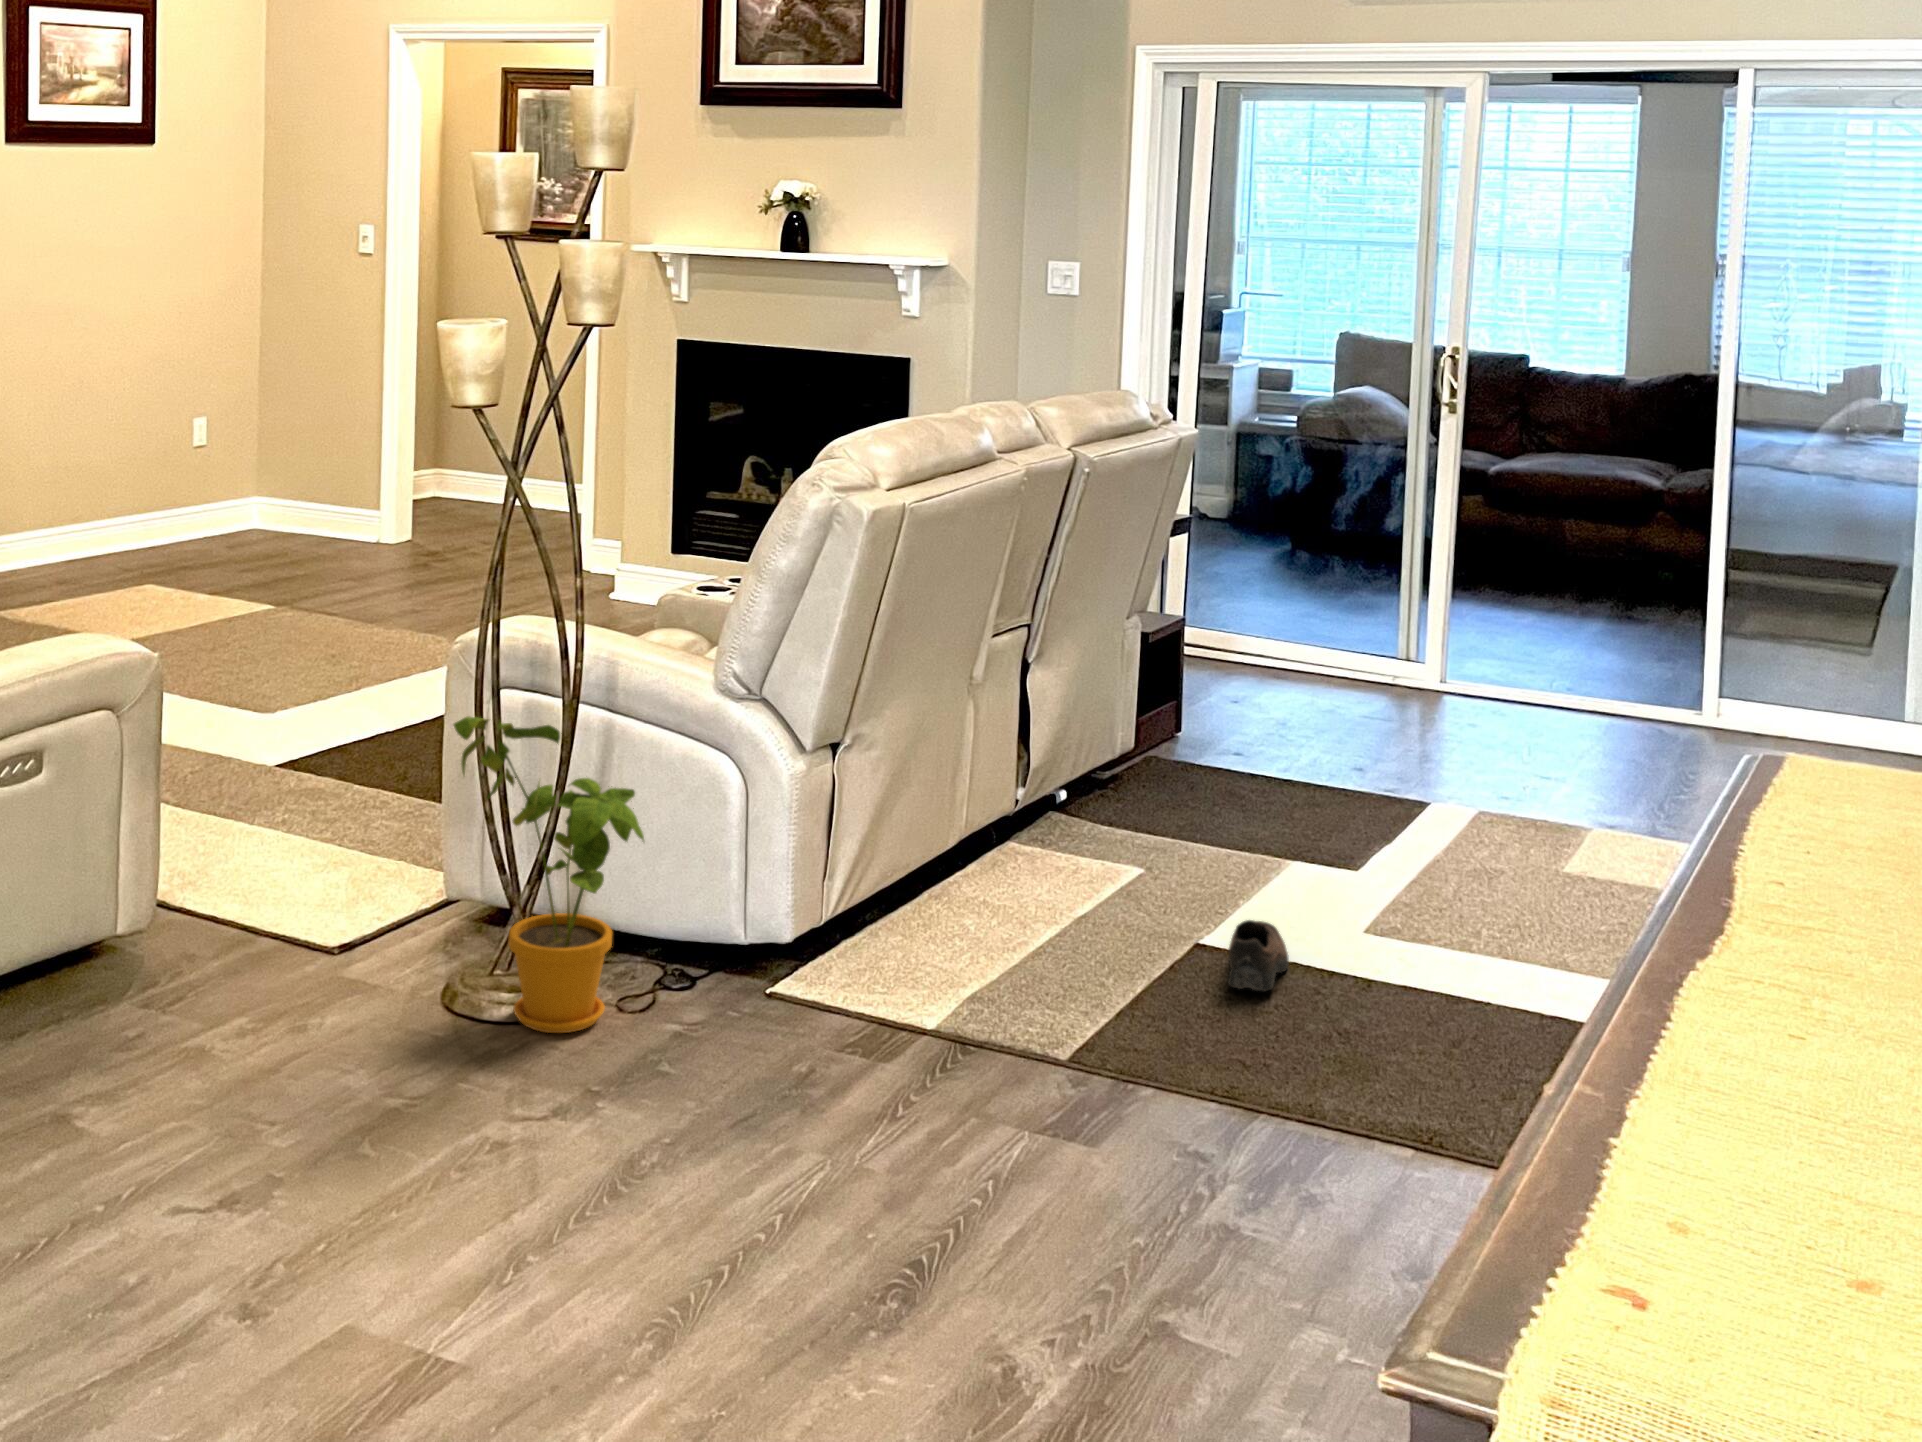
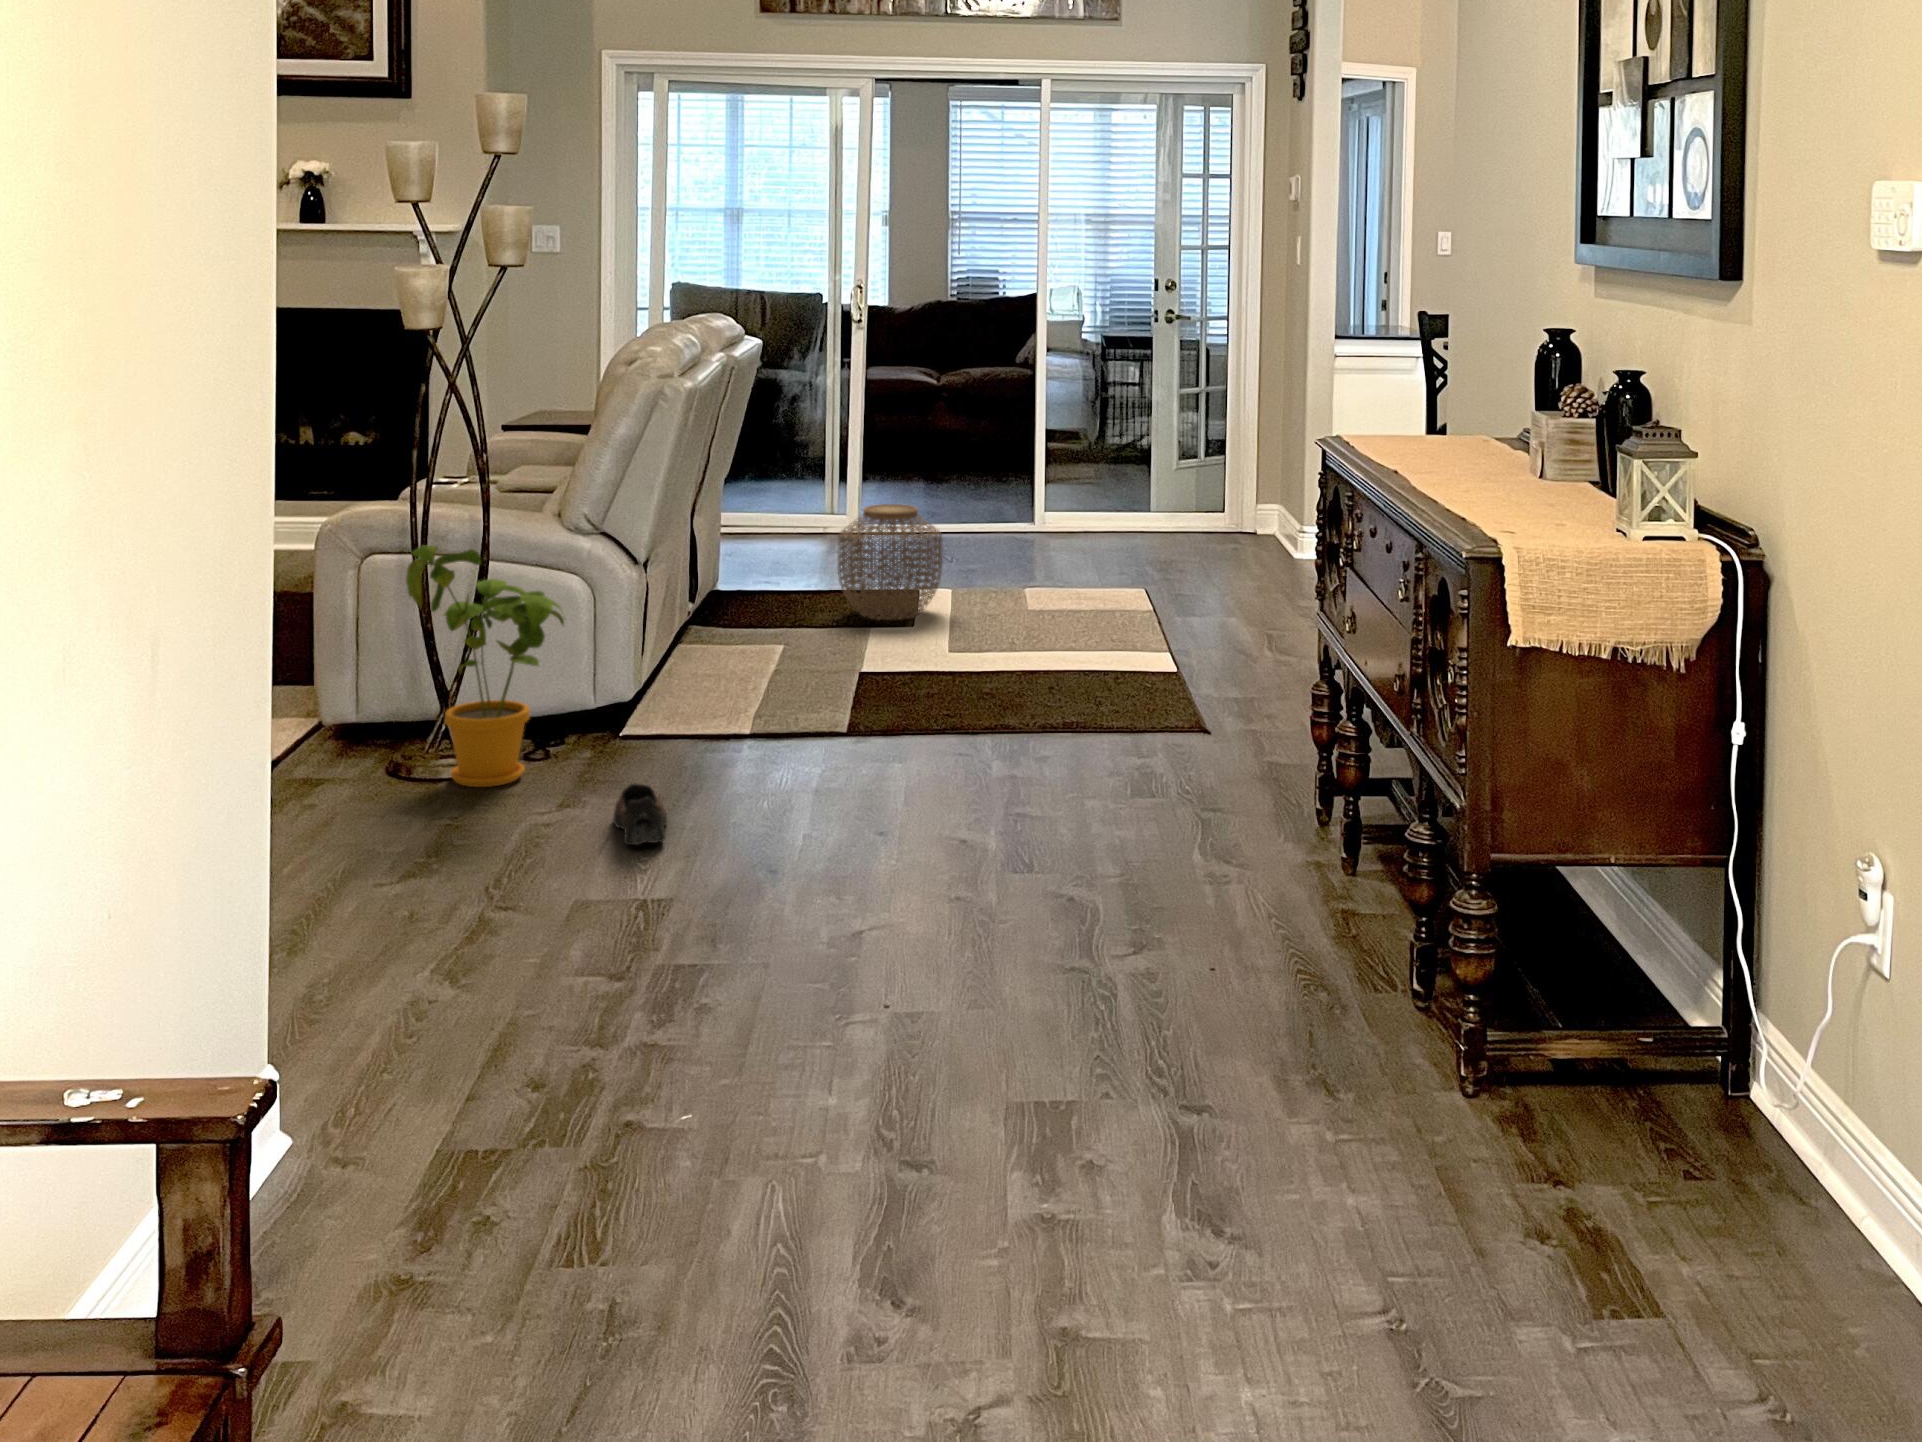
woven basket: none [1266,689,1419,860] -> present [837,504,942,620]
shoe: present [1228,920,1289,991] -> present [613,784,667,845]

